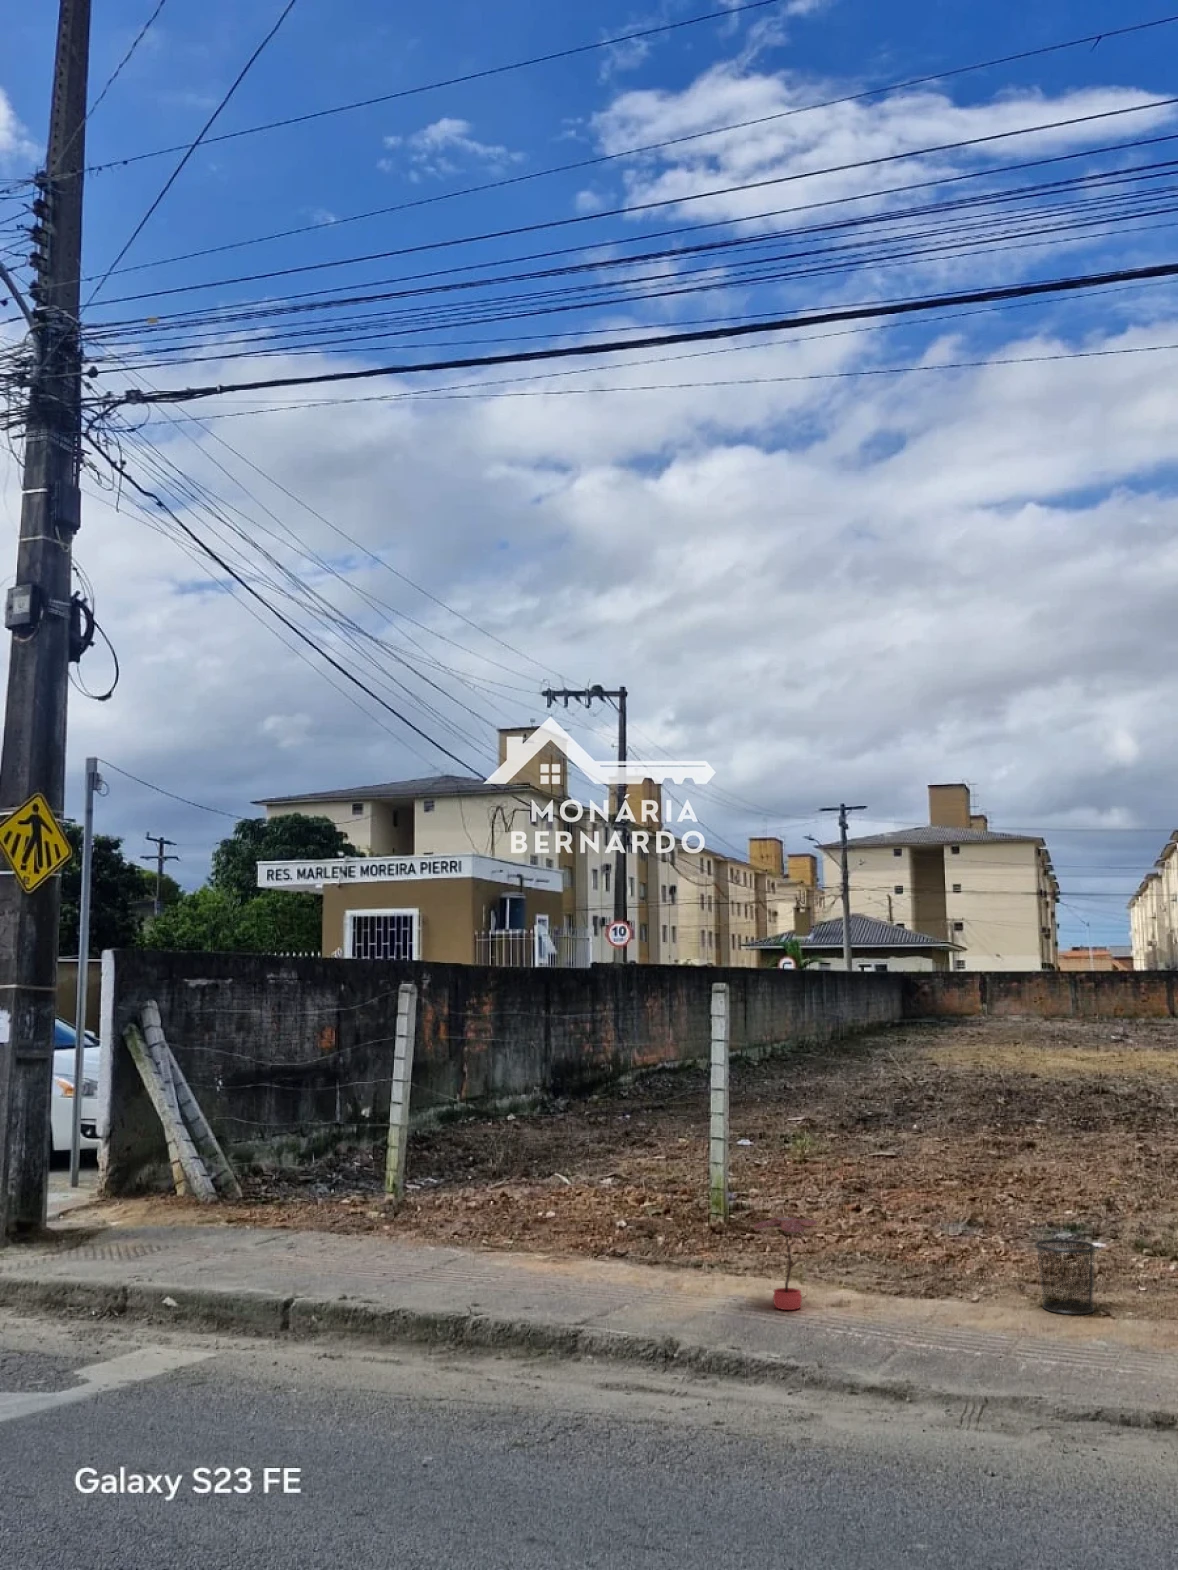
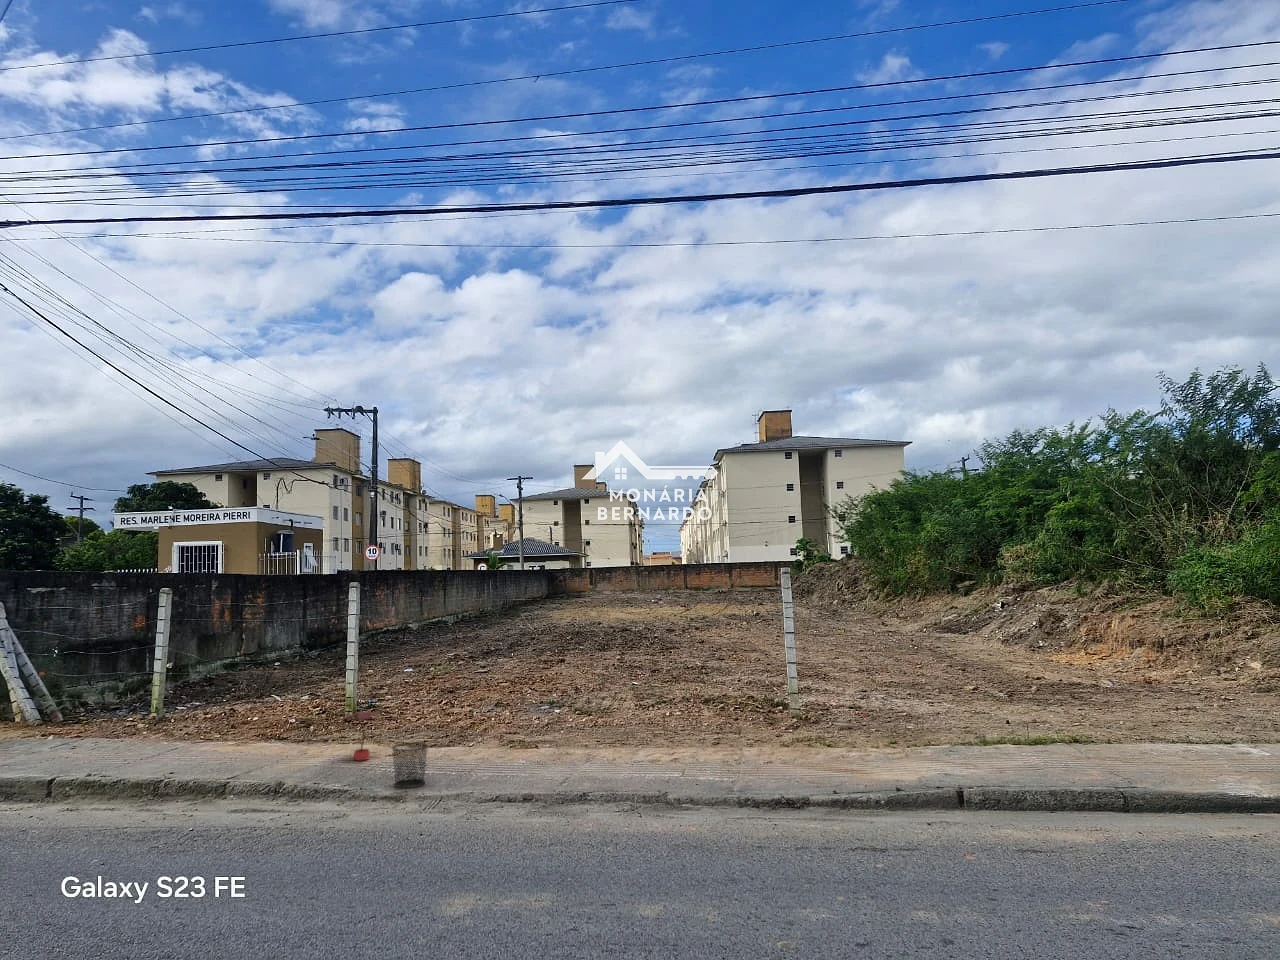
waste bin: present [1036,1239,1096,1314] -> present [392,742,427,788]

